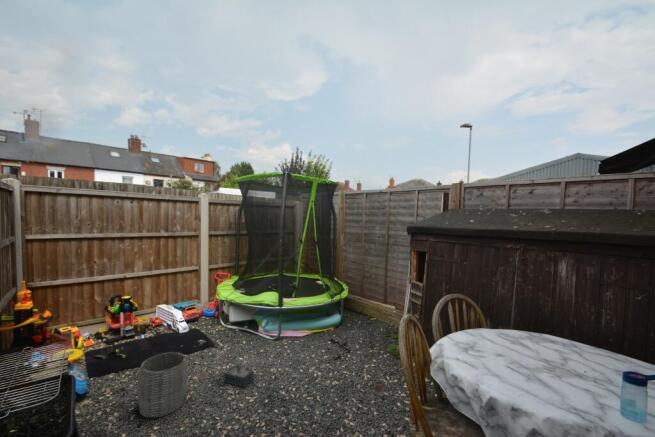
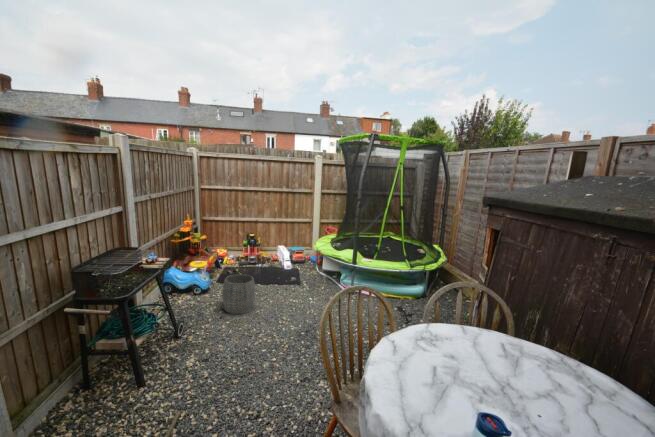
decorative plant: present [219,343,254,387] -> none [277,280,308,317]

